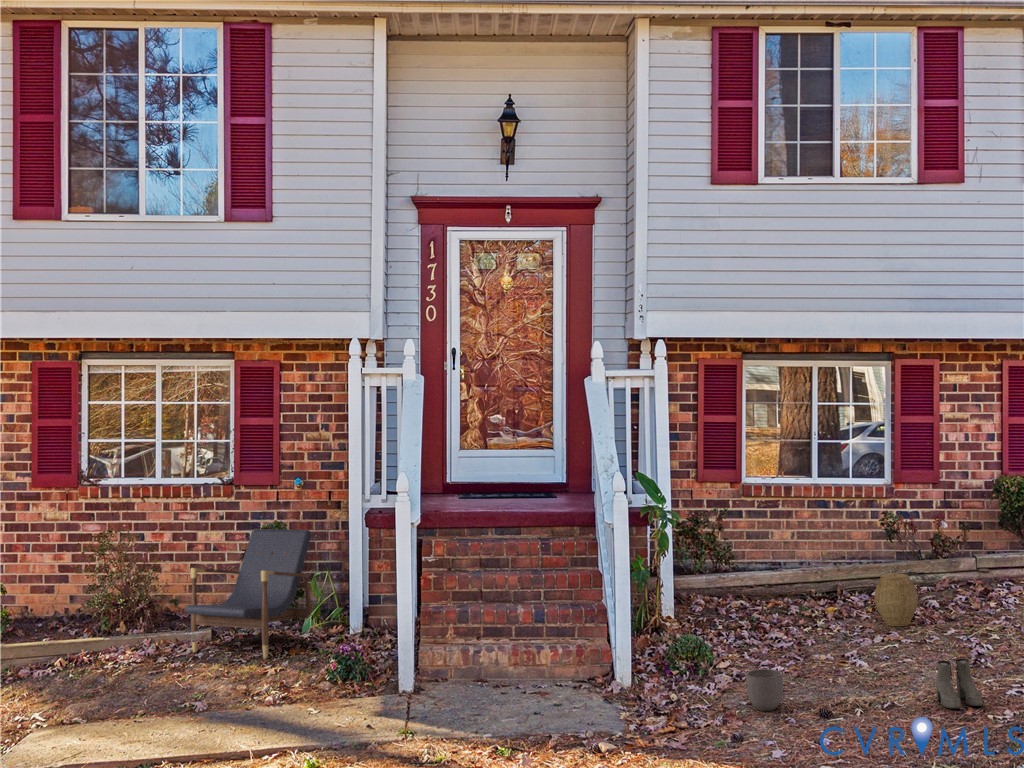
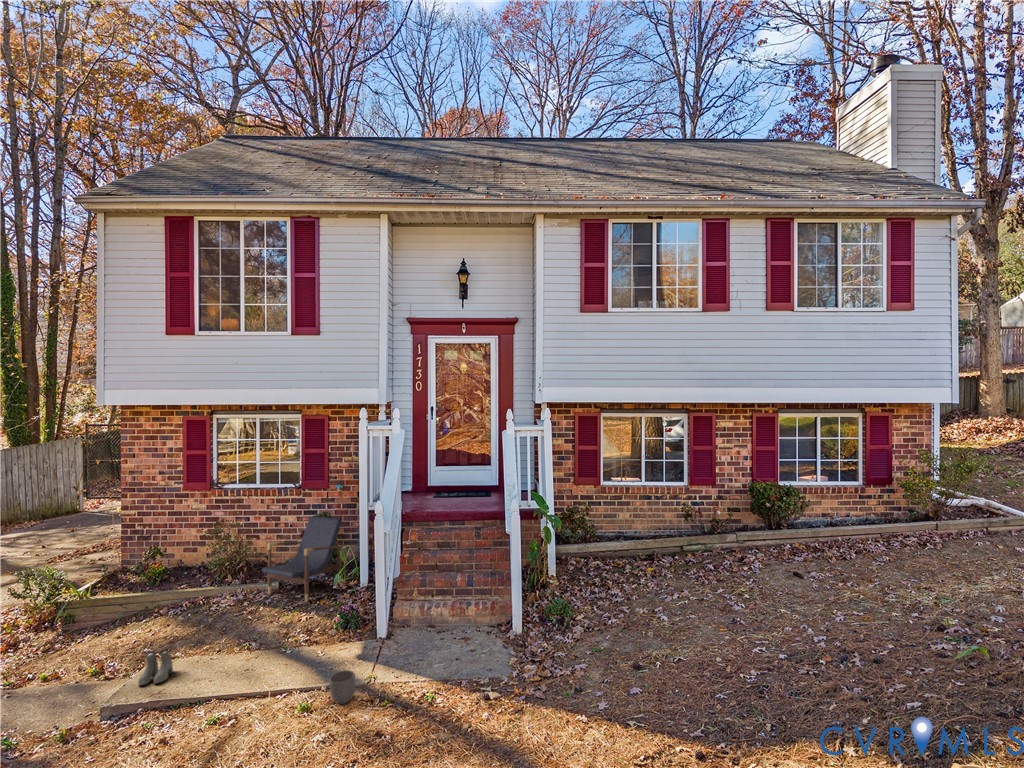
woven basket: present [874,573,918,626] -> none [674,552,701,586]
boots: present [935,659,983,709] -> present [138,650,173,686]
planter: present [746,669,783,711] -> present [329,670,355,704]

